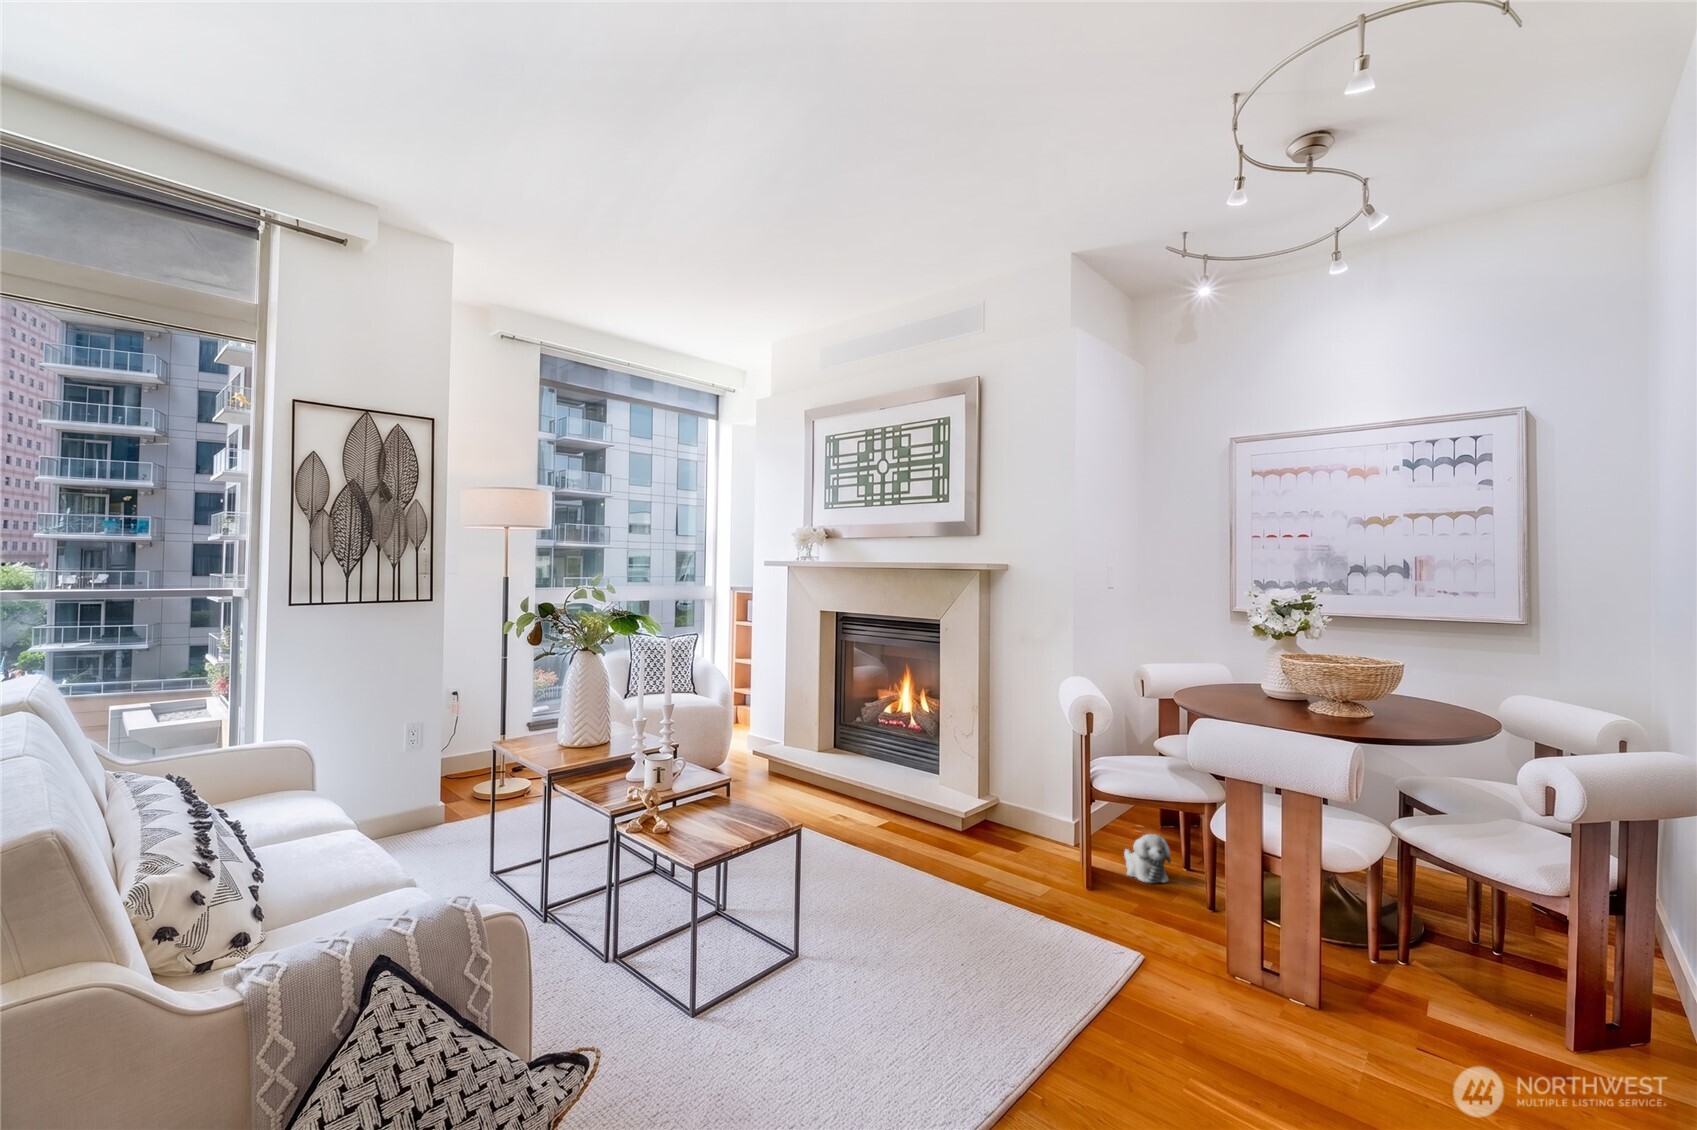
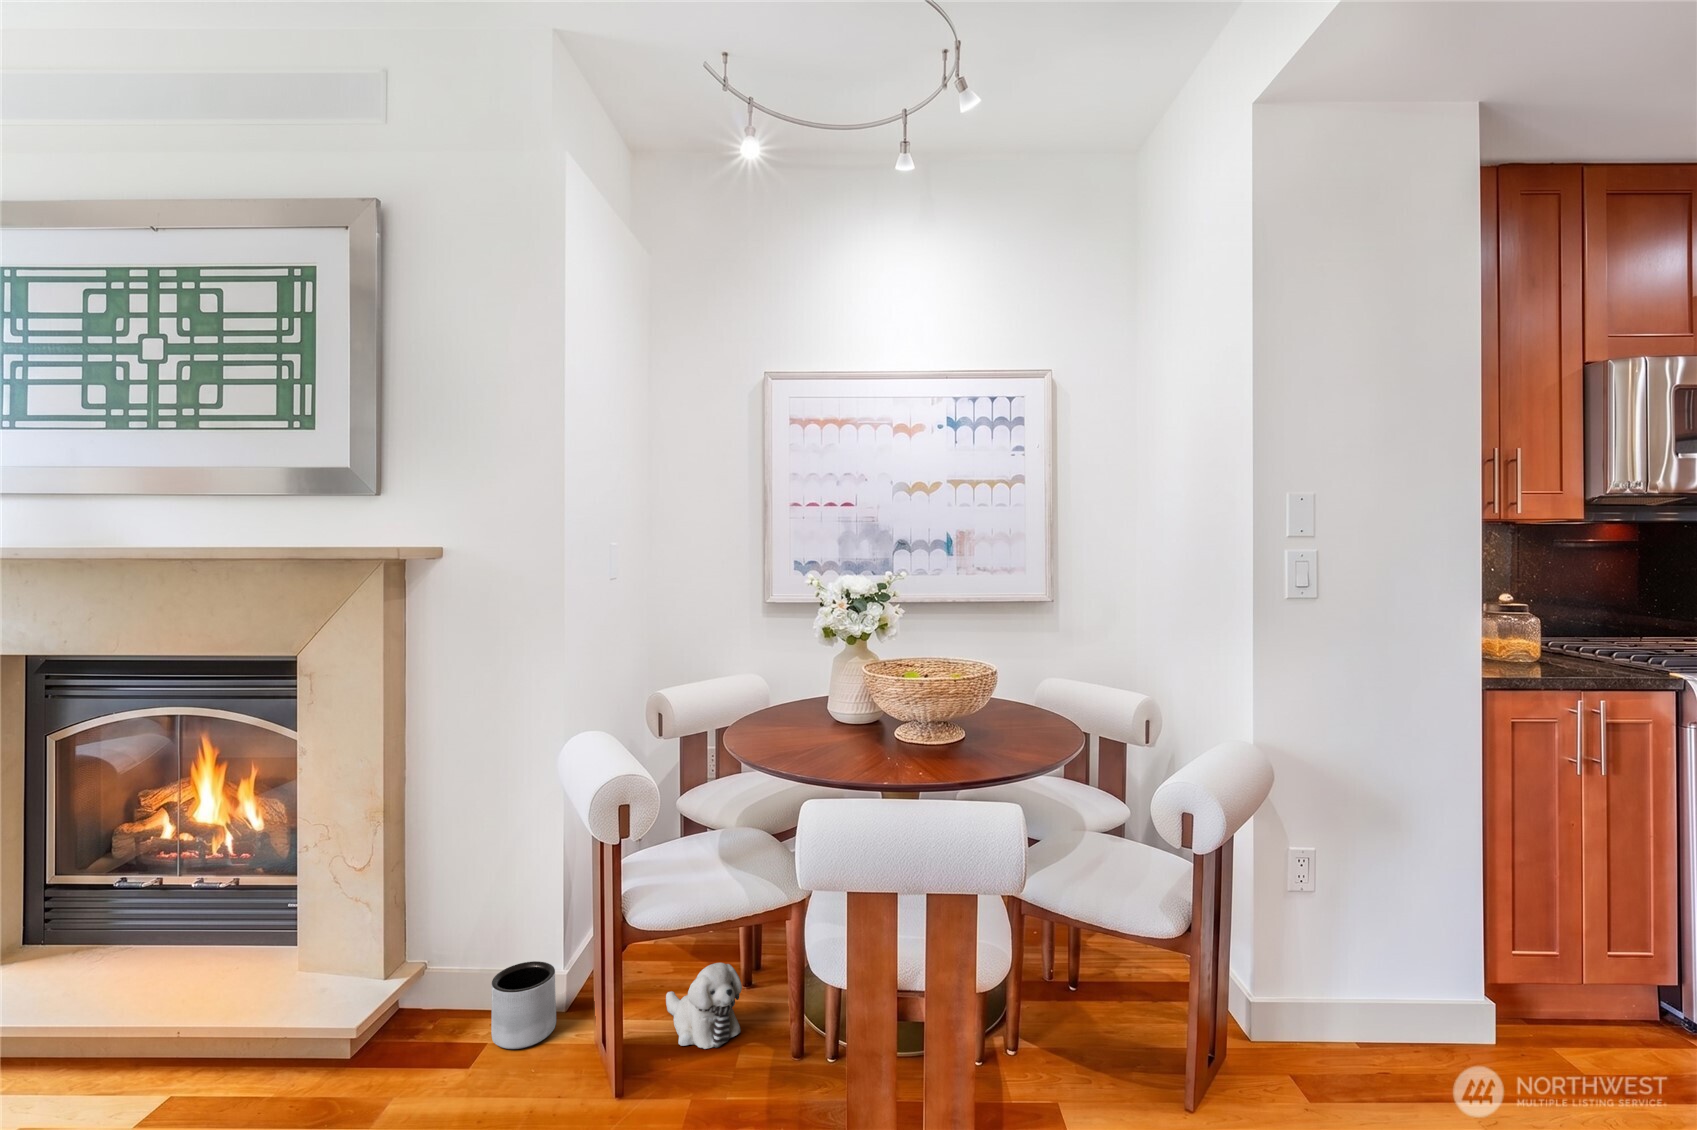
planter: none [1023,806,1058,850] -> present [491,961,556,1049]

